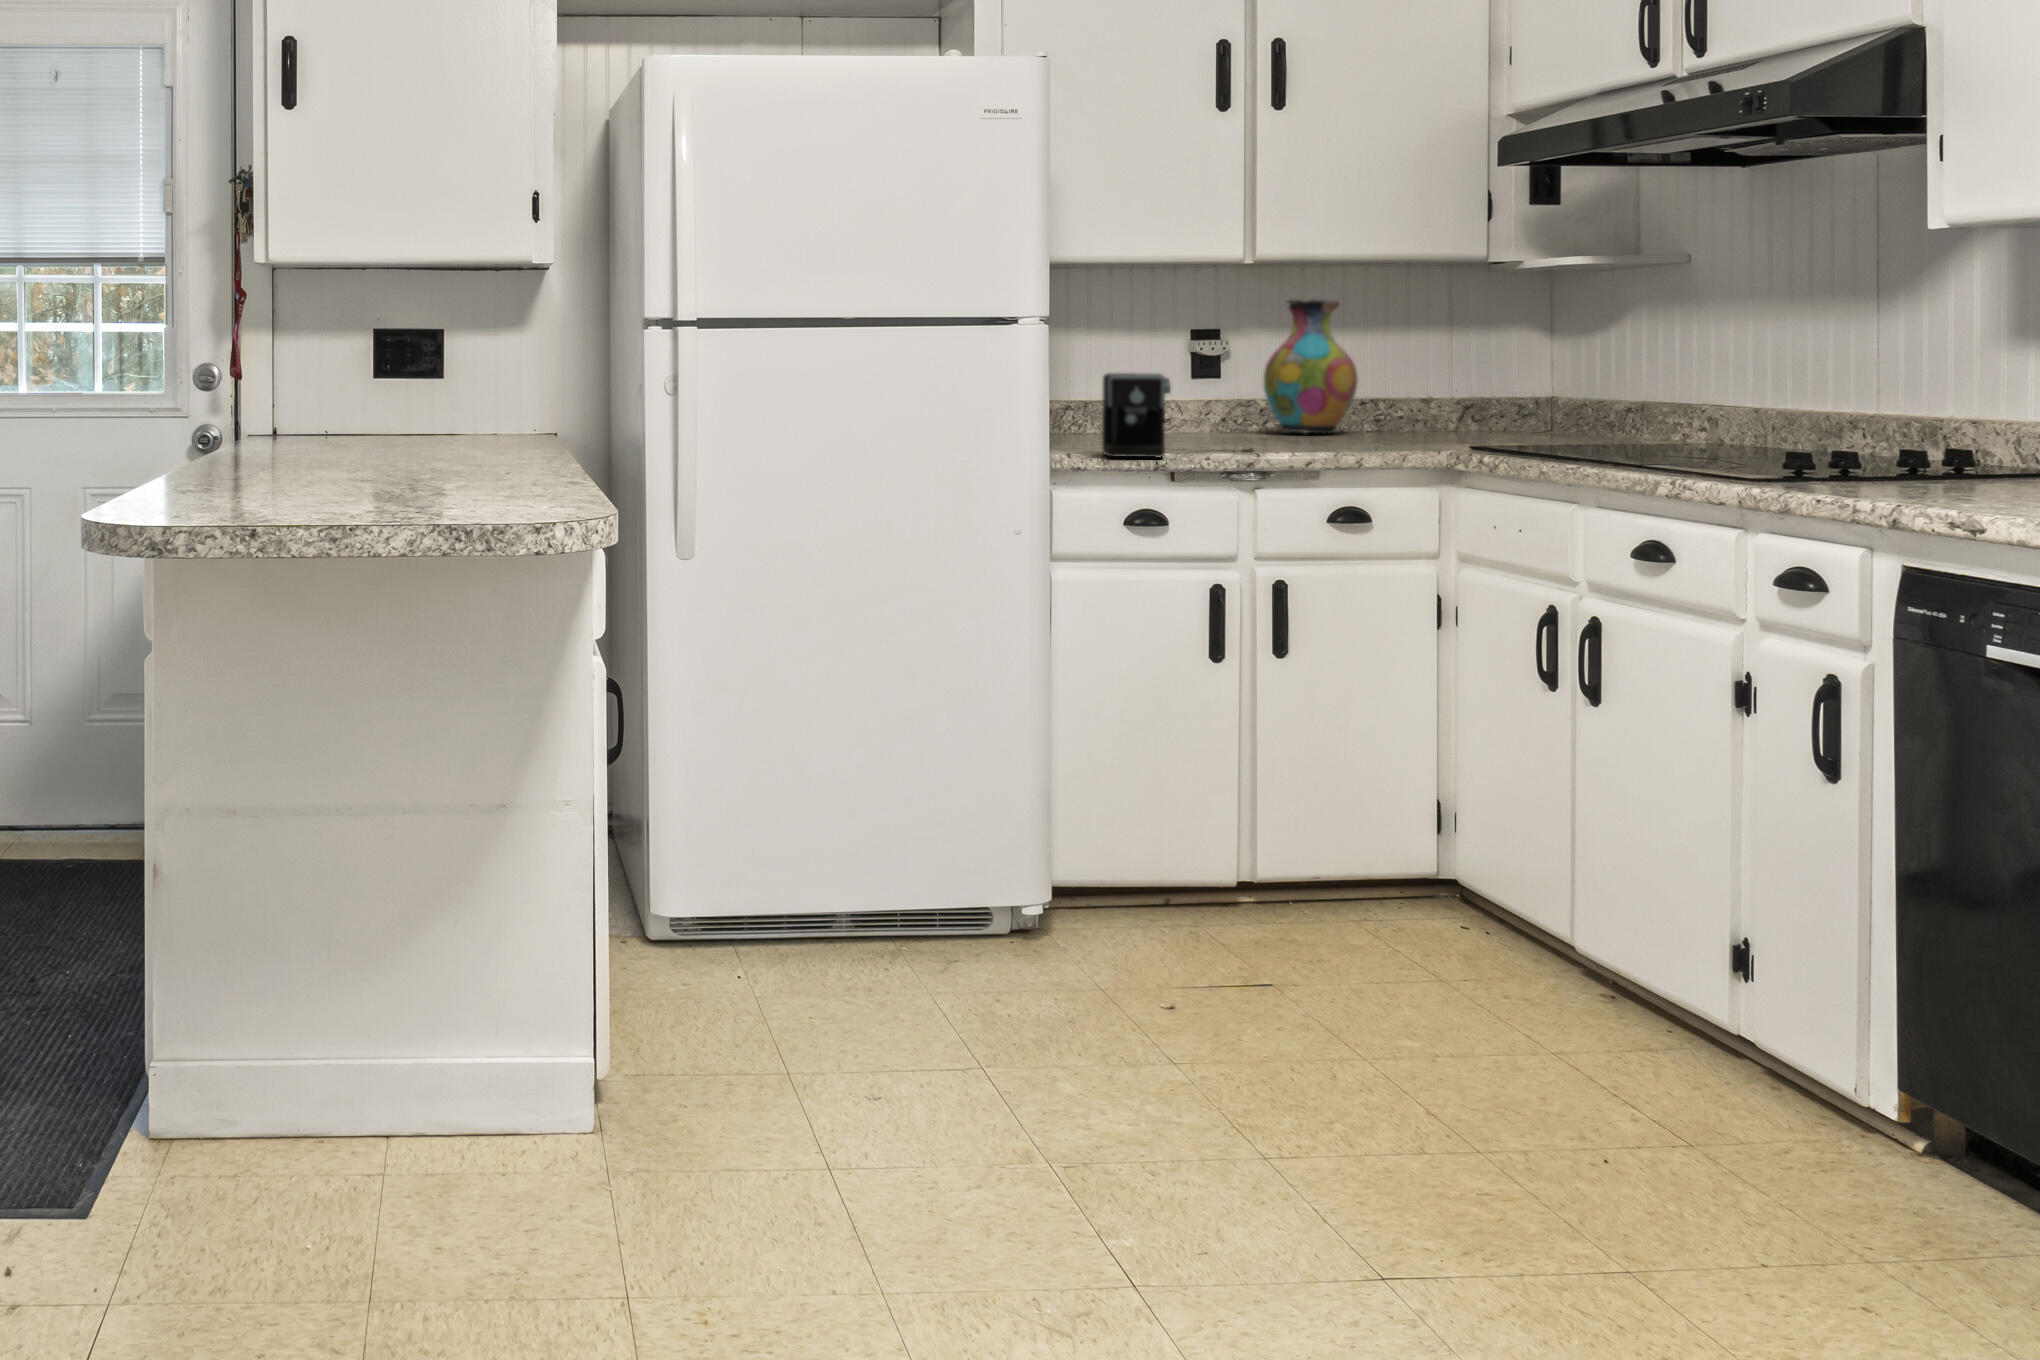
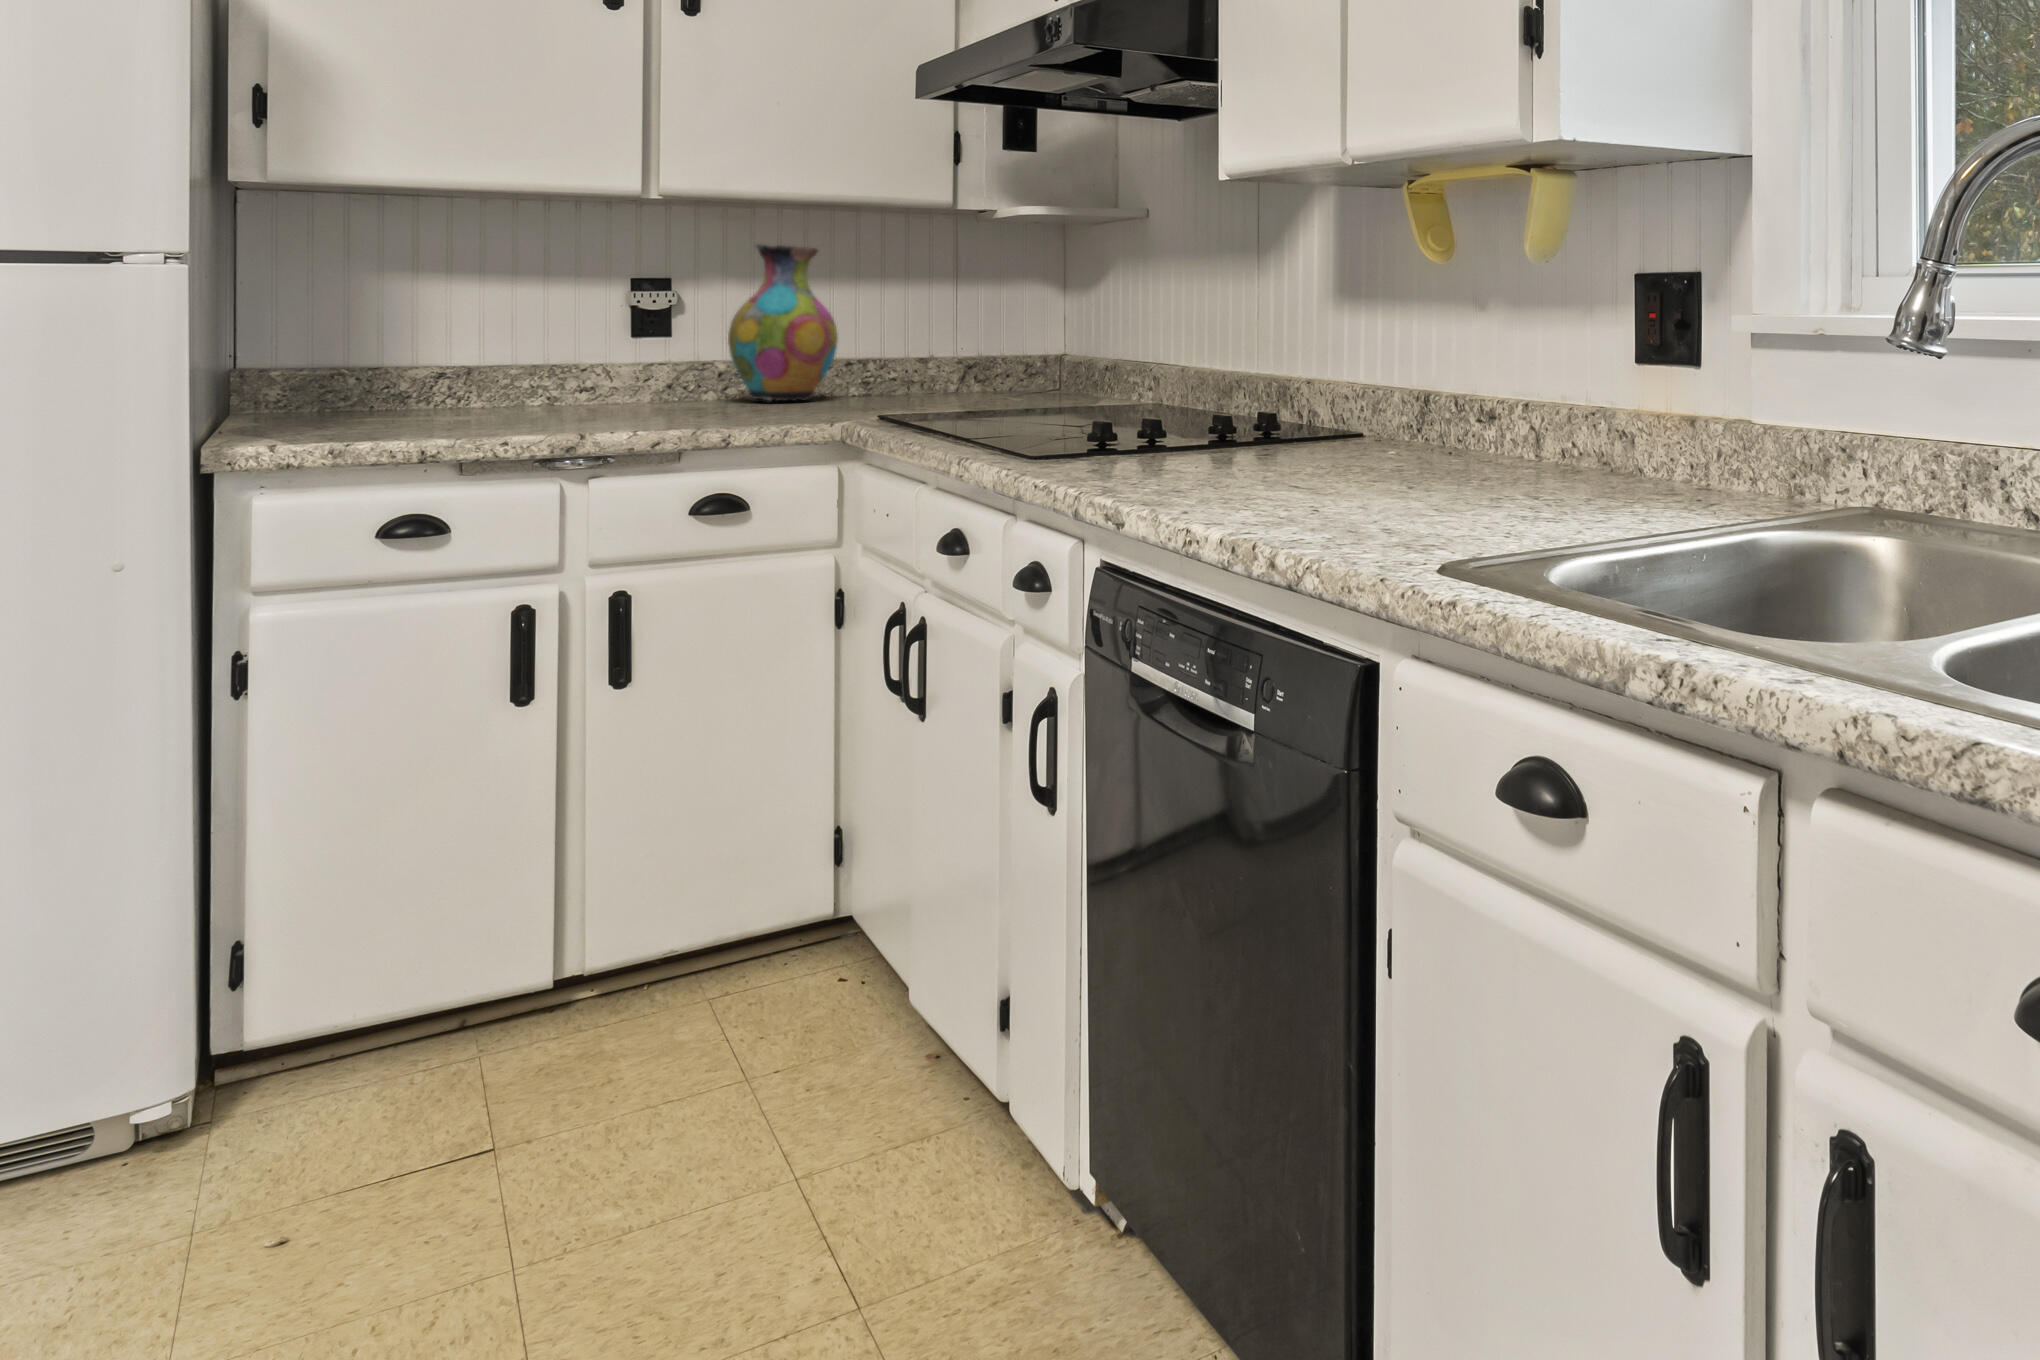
coffee maker: present [1102,373,1254,458] -> none [338,334,586,446]

